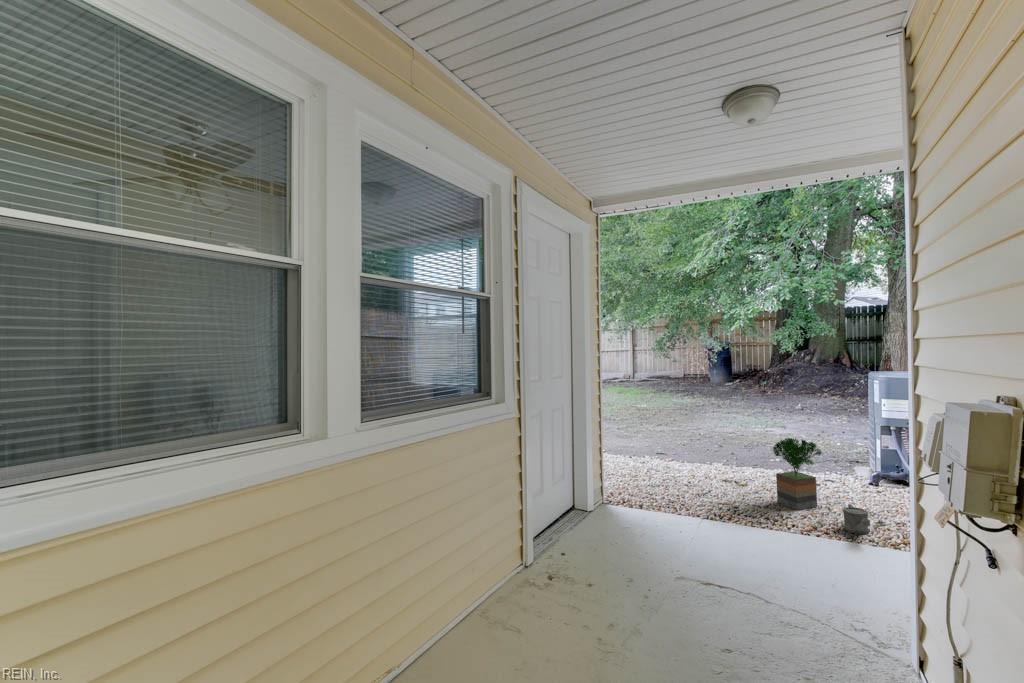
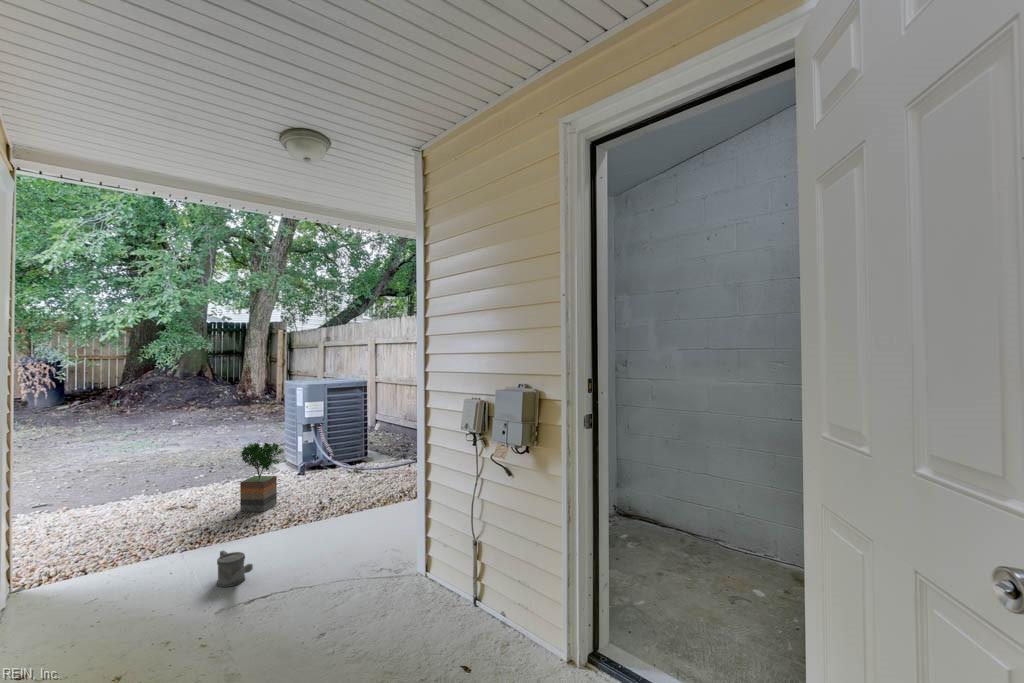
watering can: present [843,504,870,534] -> present [217,551,253,587]

